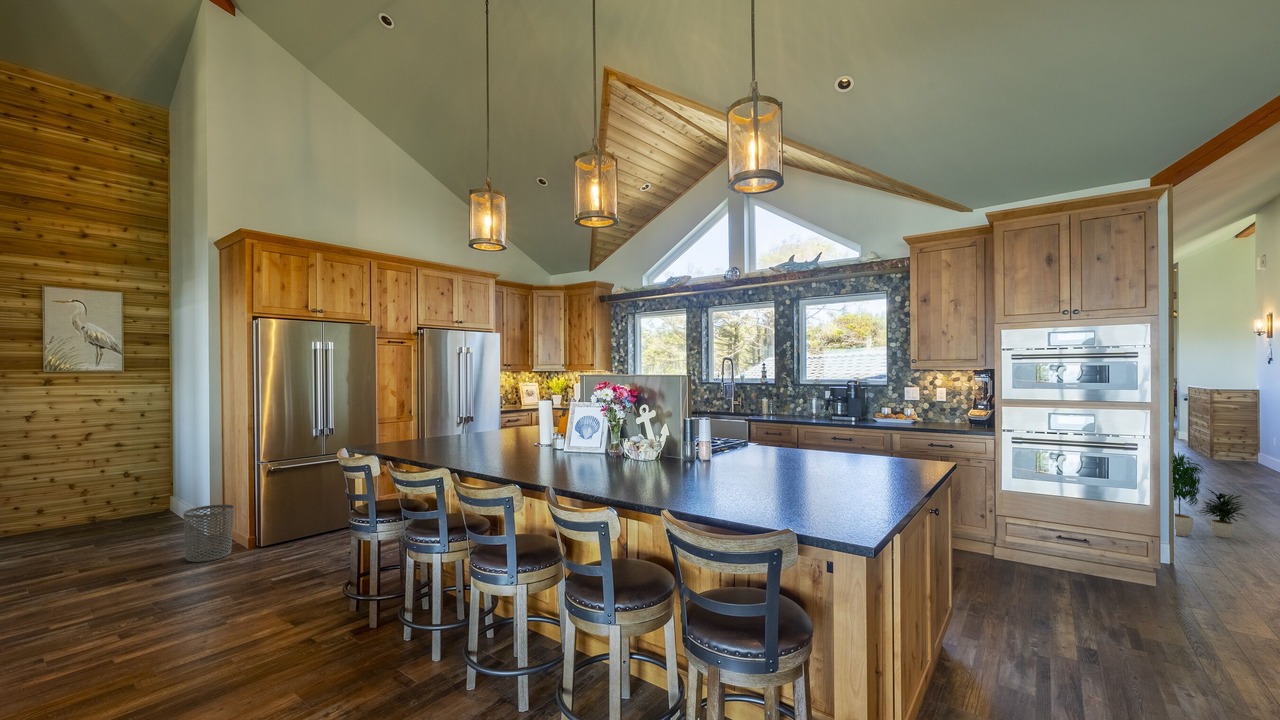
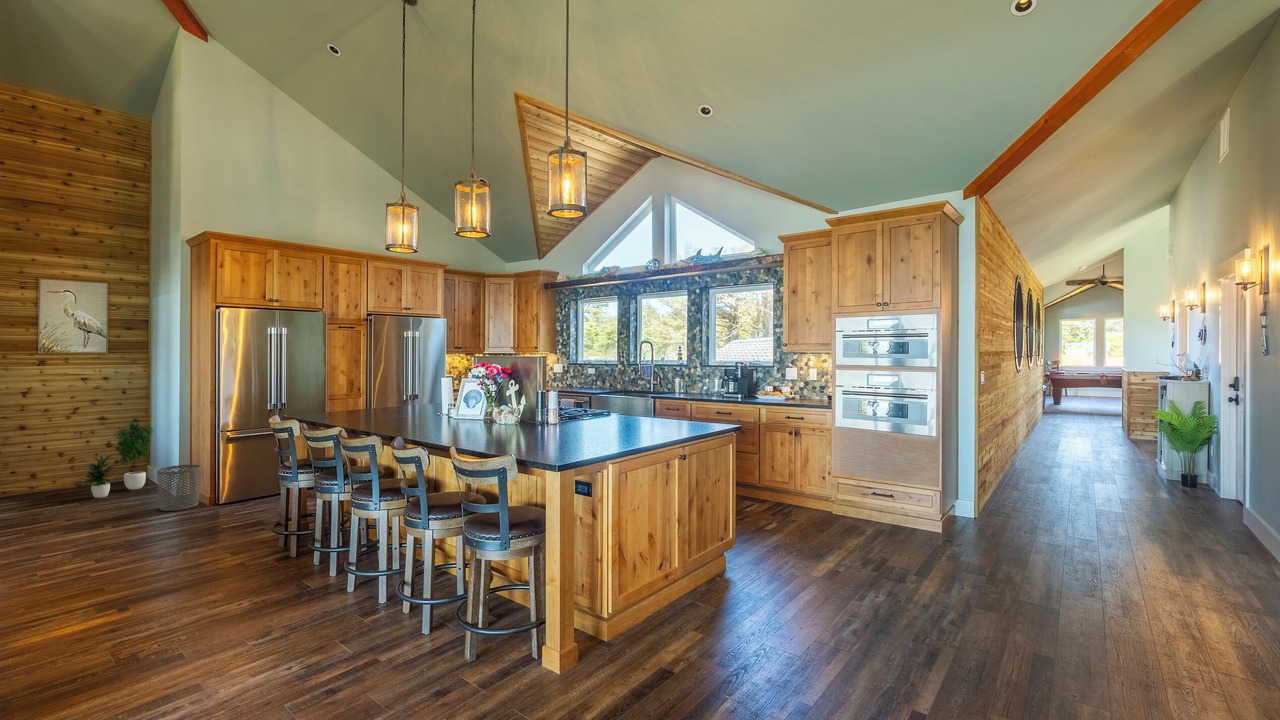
potted plant: present [1171,452,1245,538] -> present [81,421,153,498]

